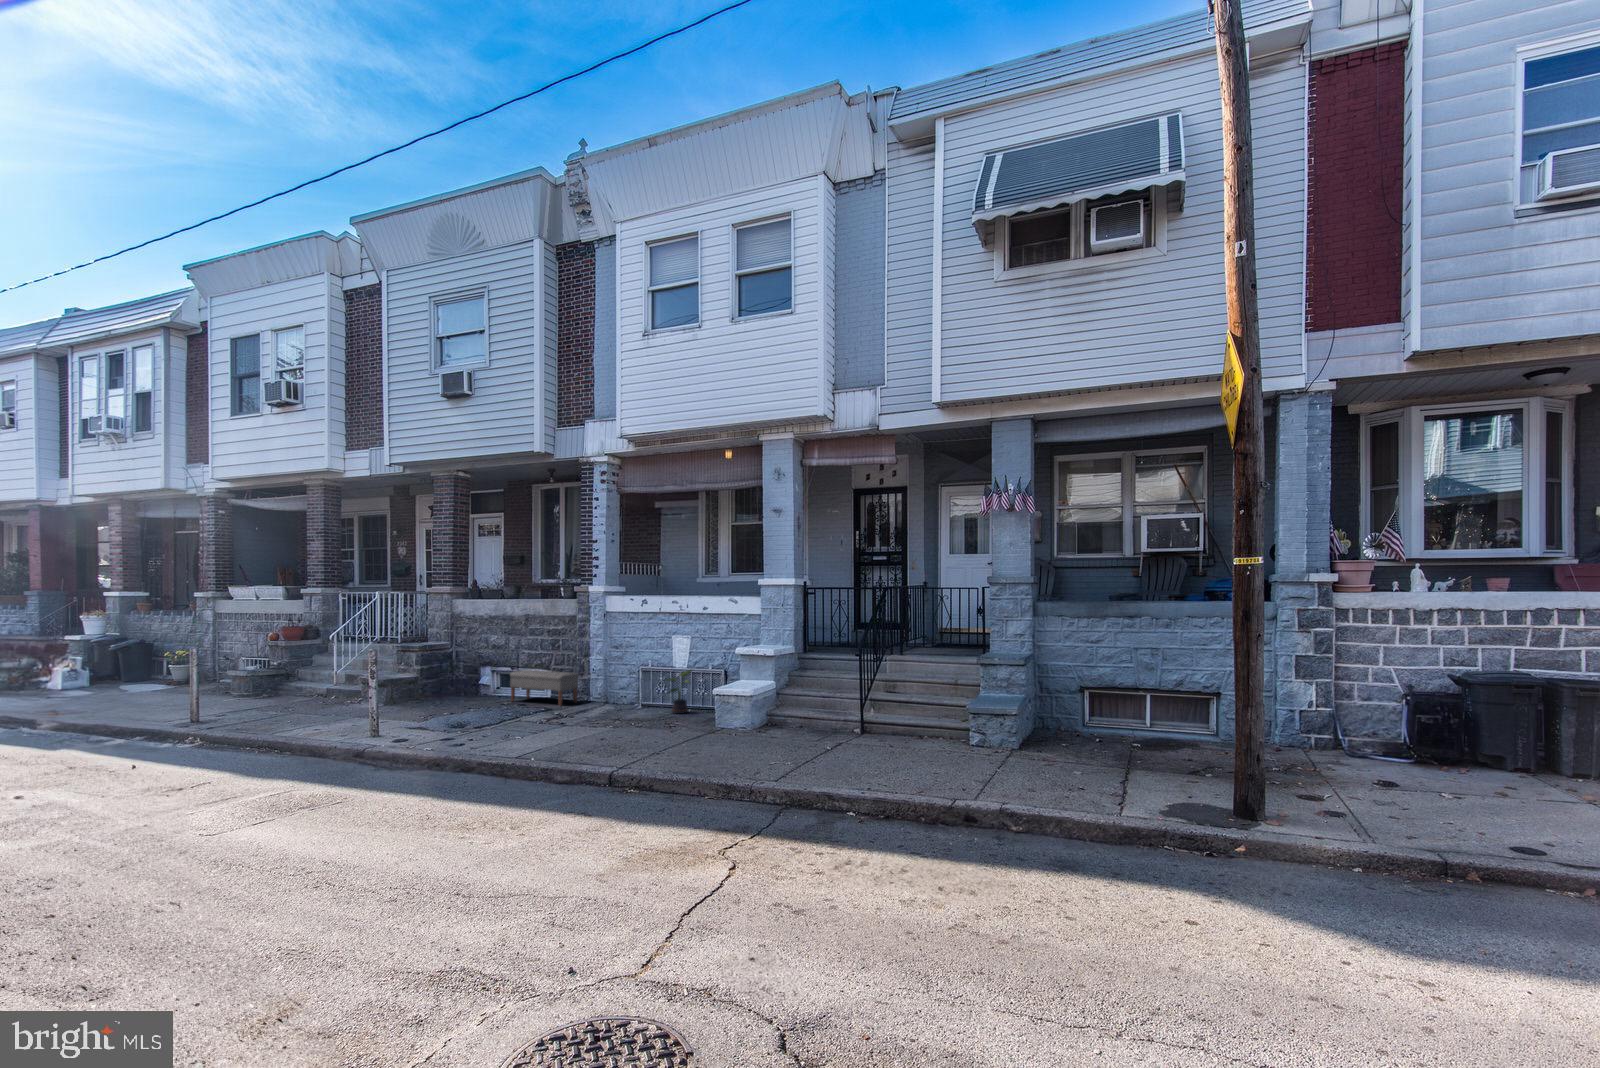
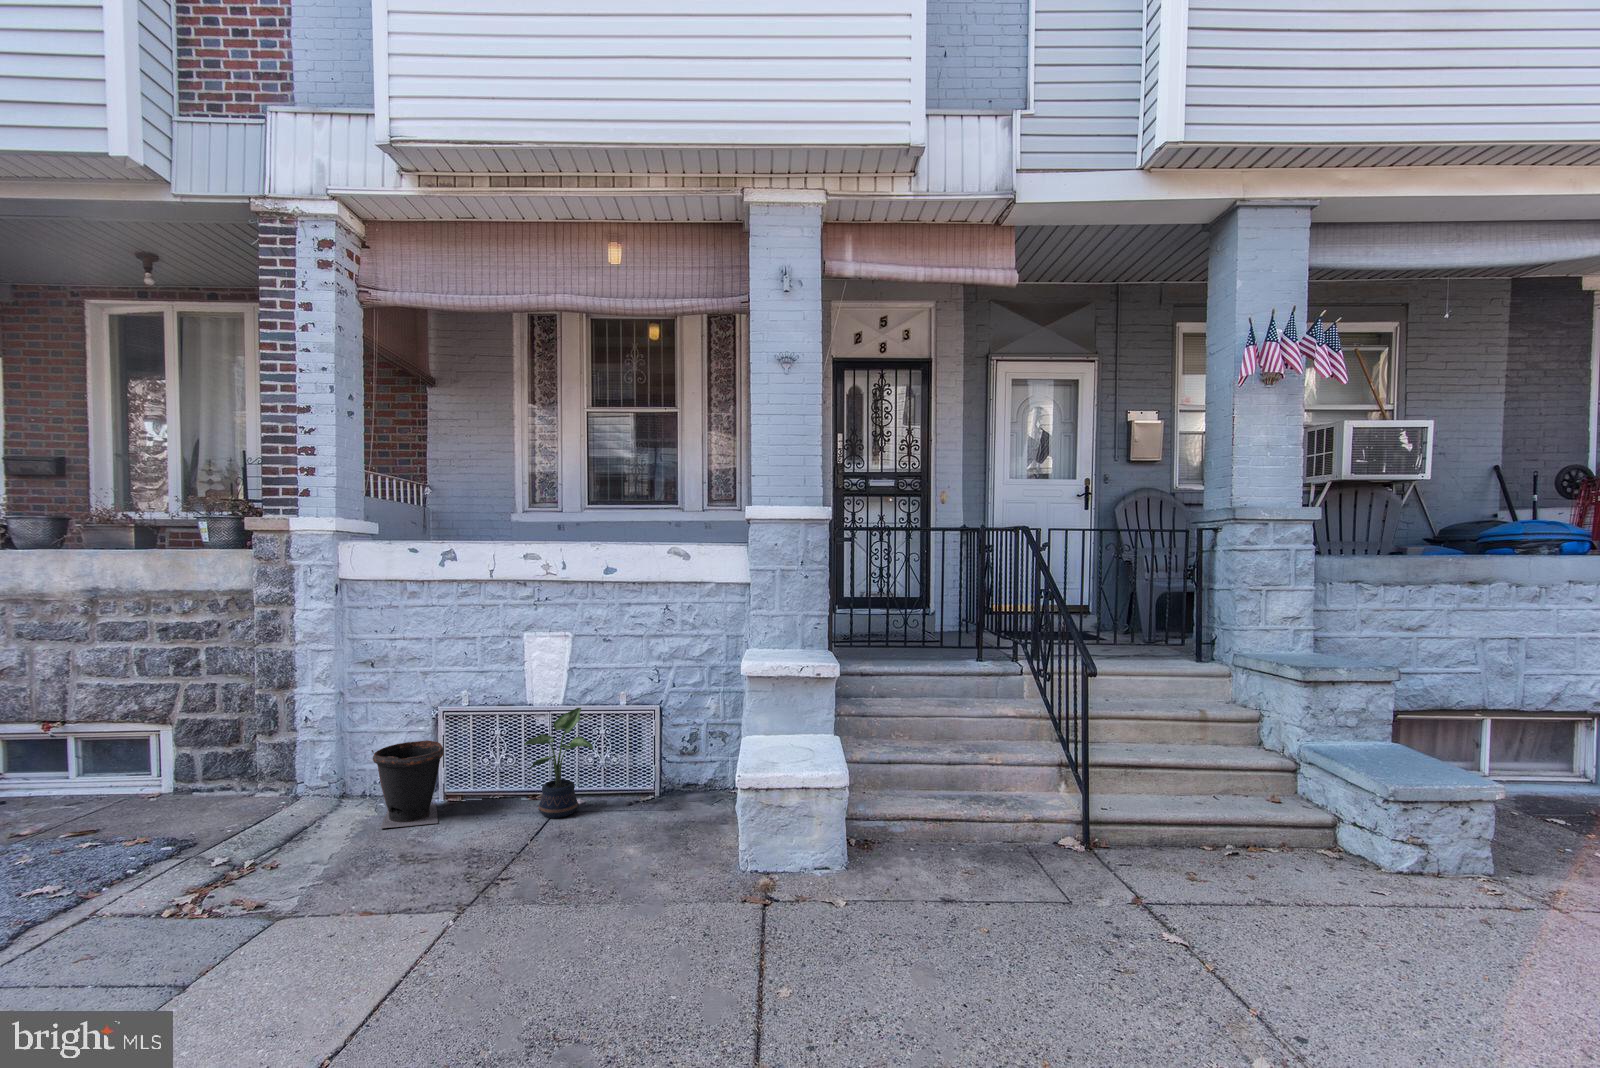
bench: present [510,670,579,706] -> none [43,727,260,821]
bucket: none [611,679,639,712] -> present [372,740,444,828]

